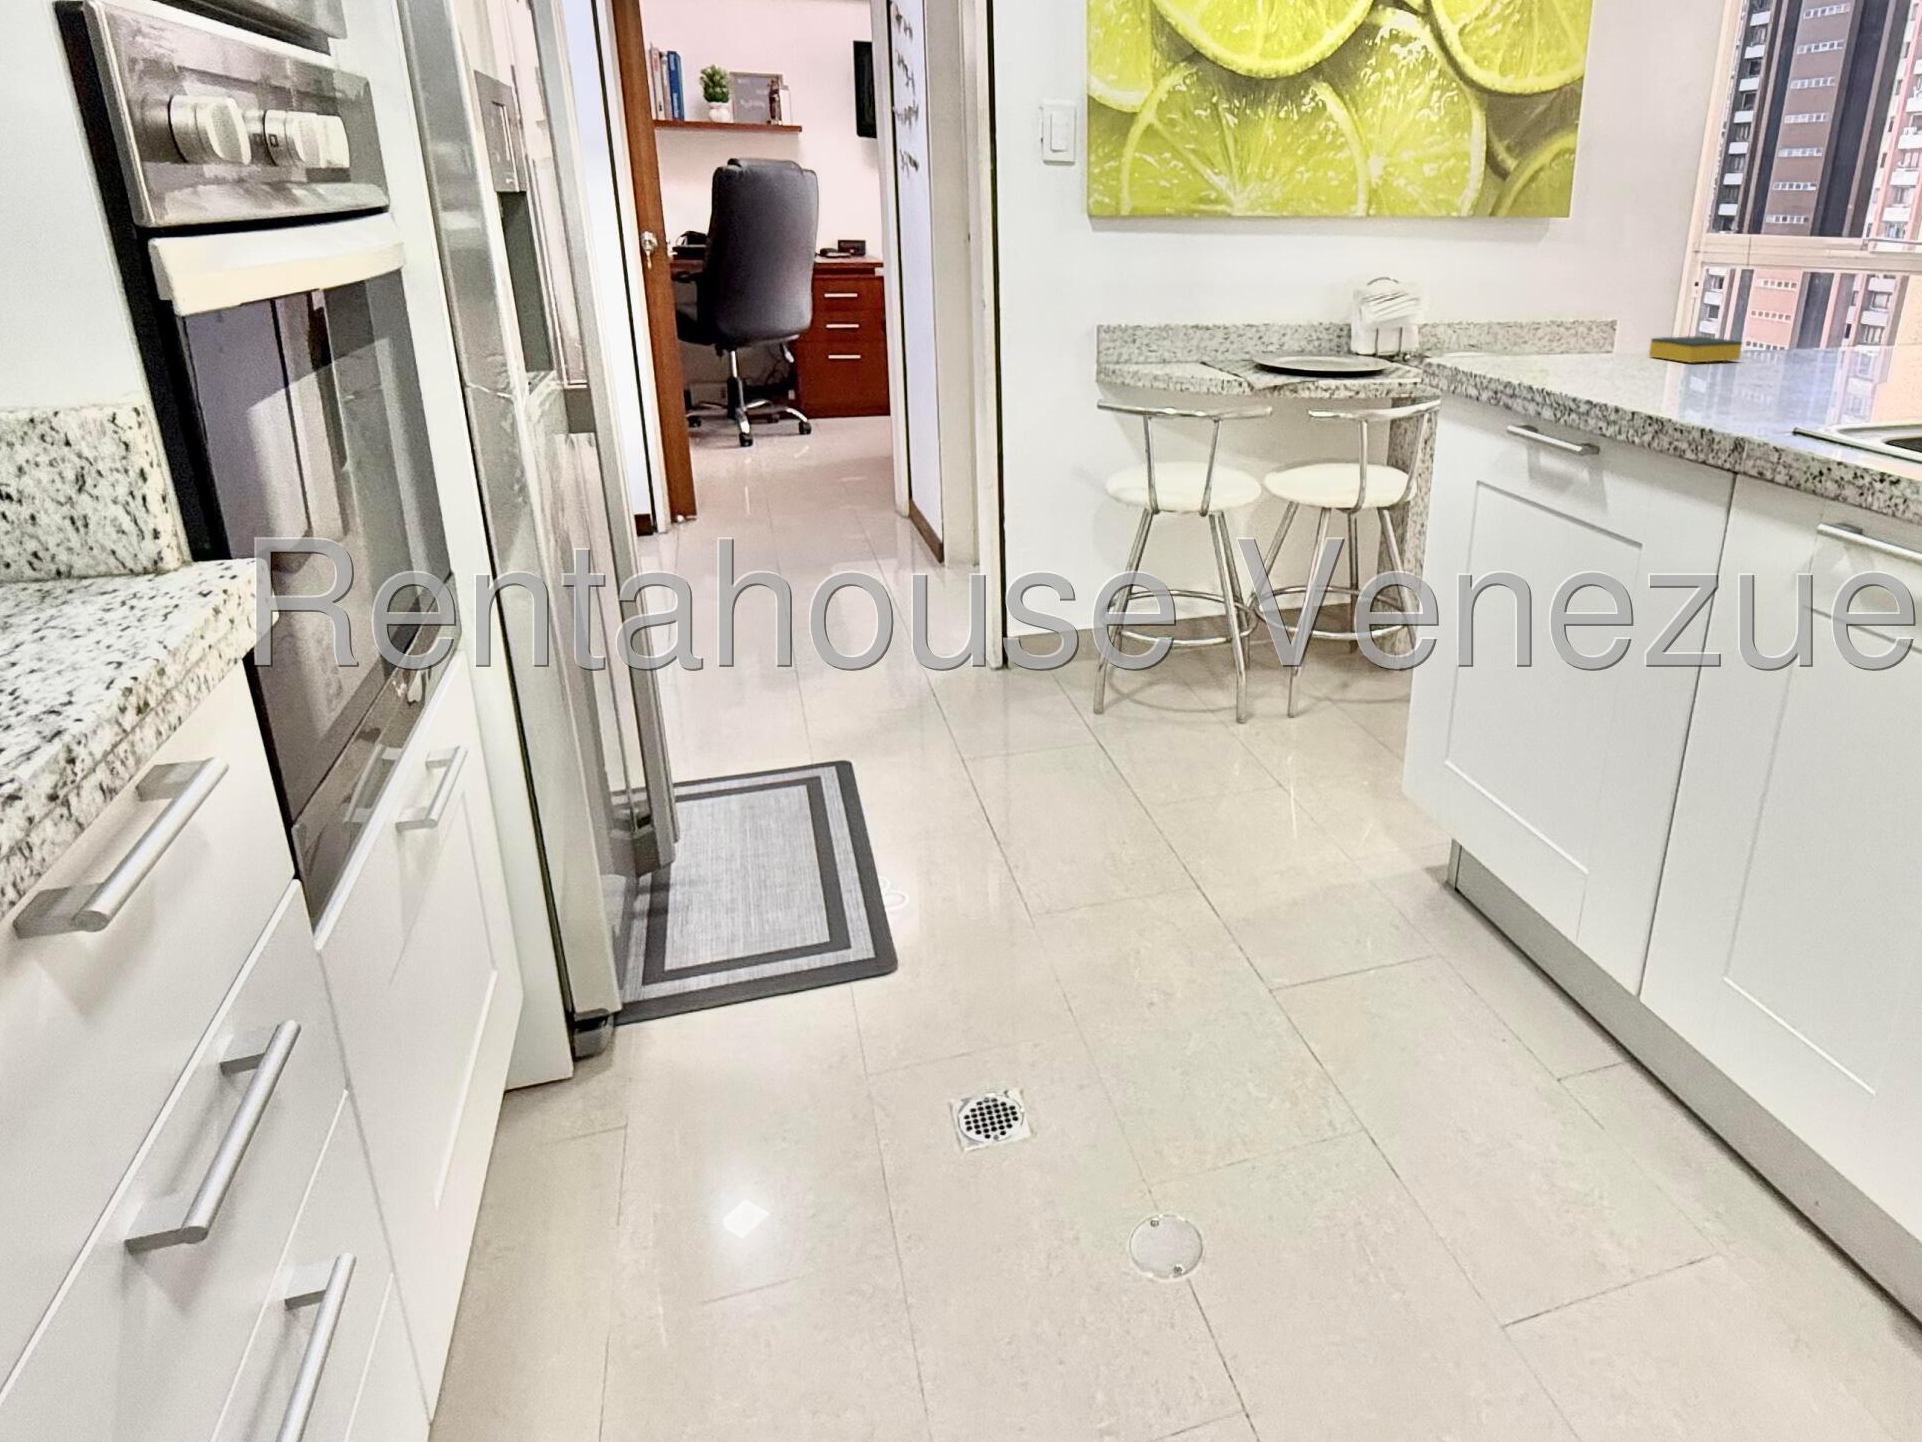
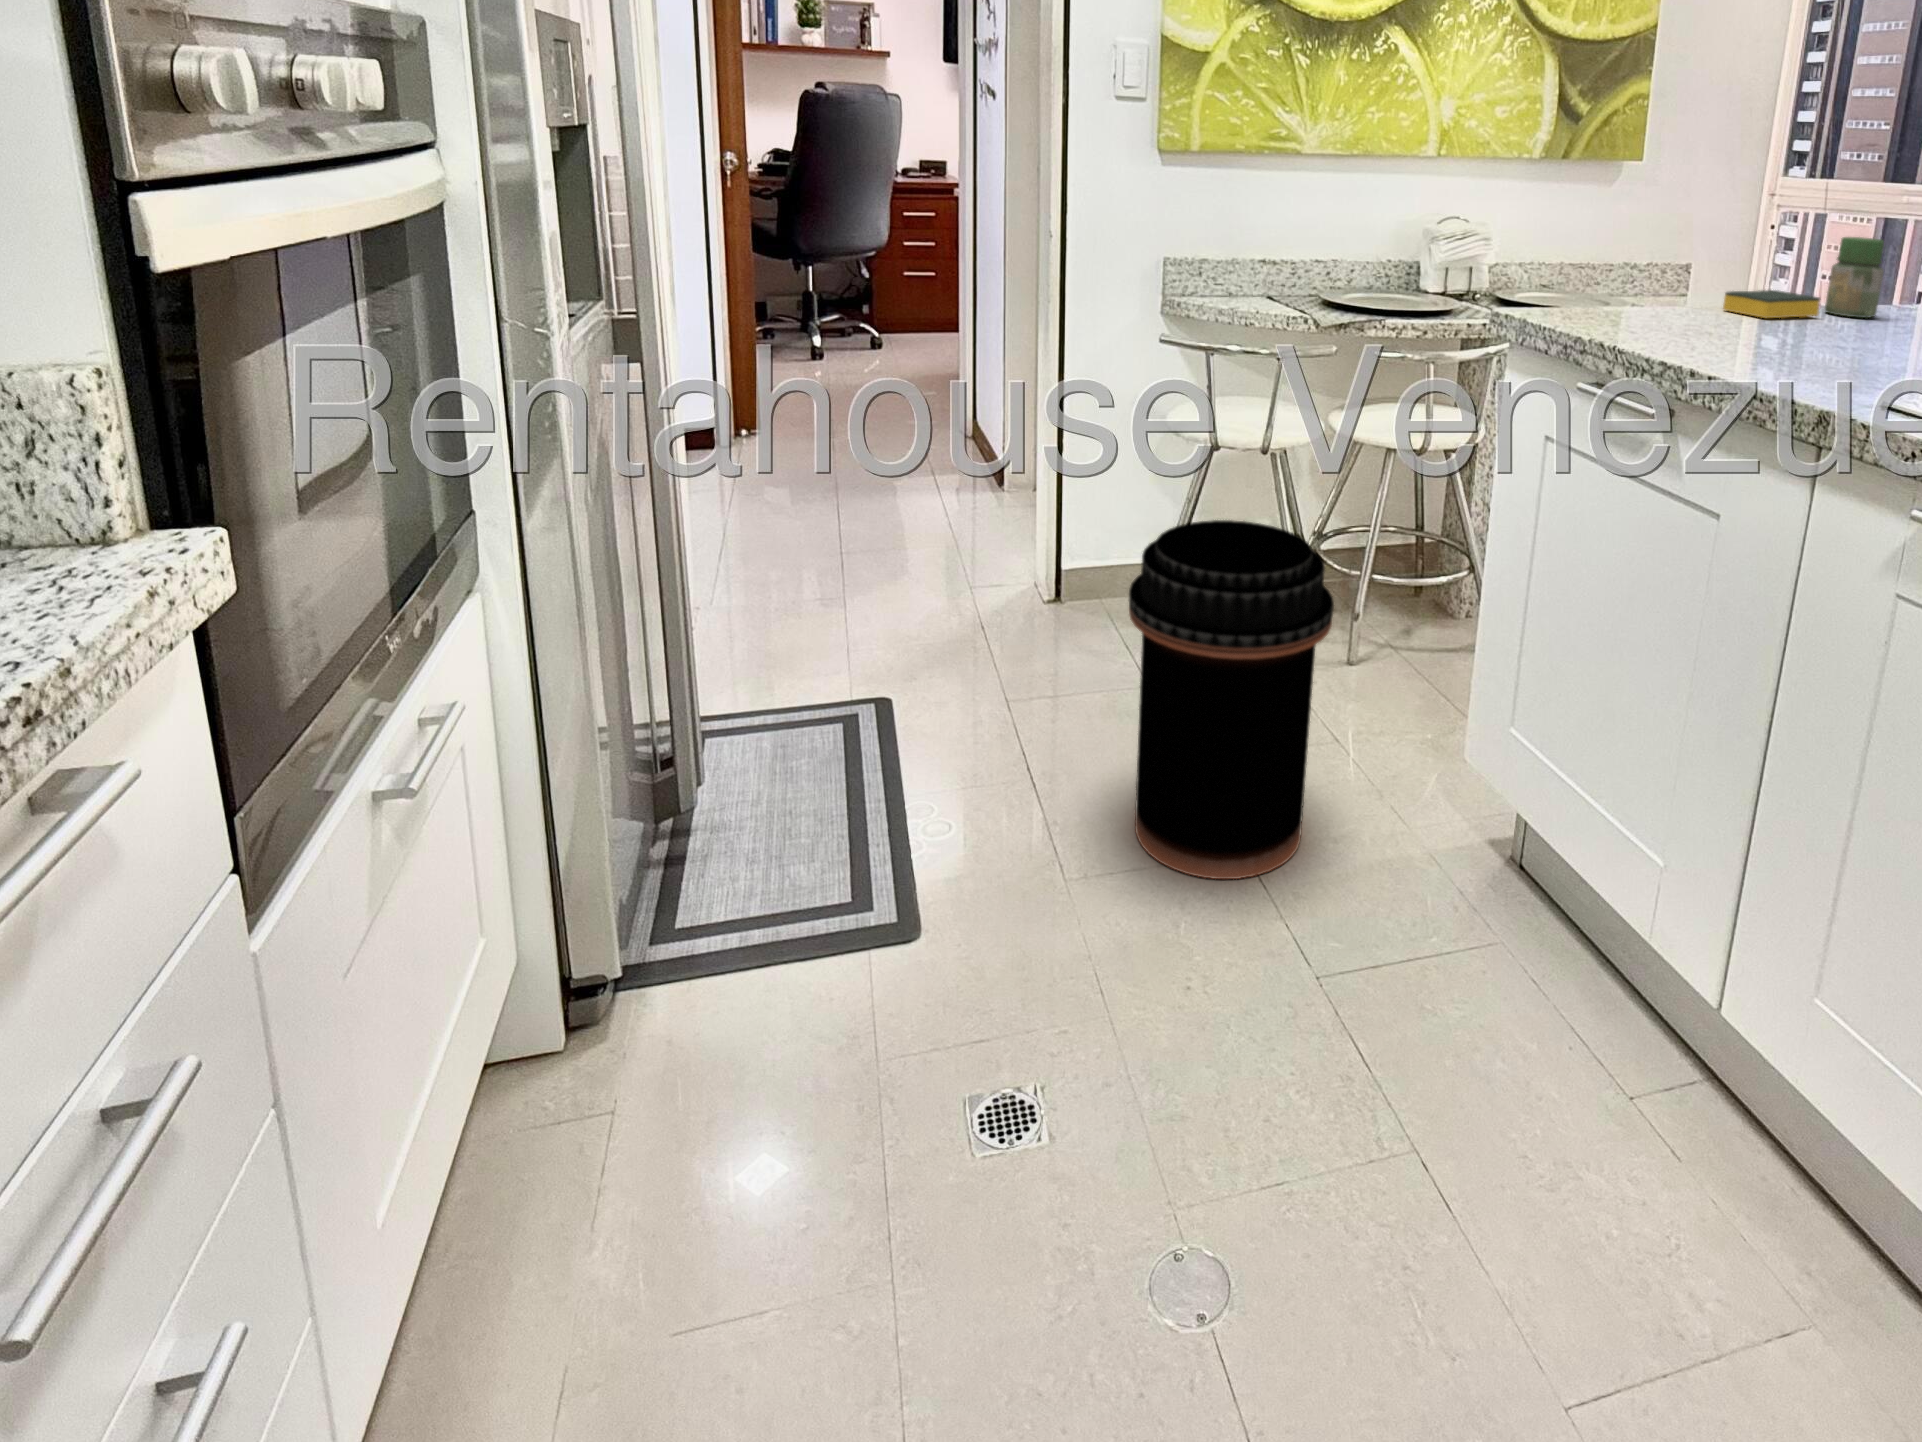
jar: none [1746,282,1804,361] -> present [1825,237,1884,318]
trash can: none [1080,577,1278,912] -> present [1129,520,1334,879]

